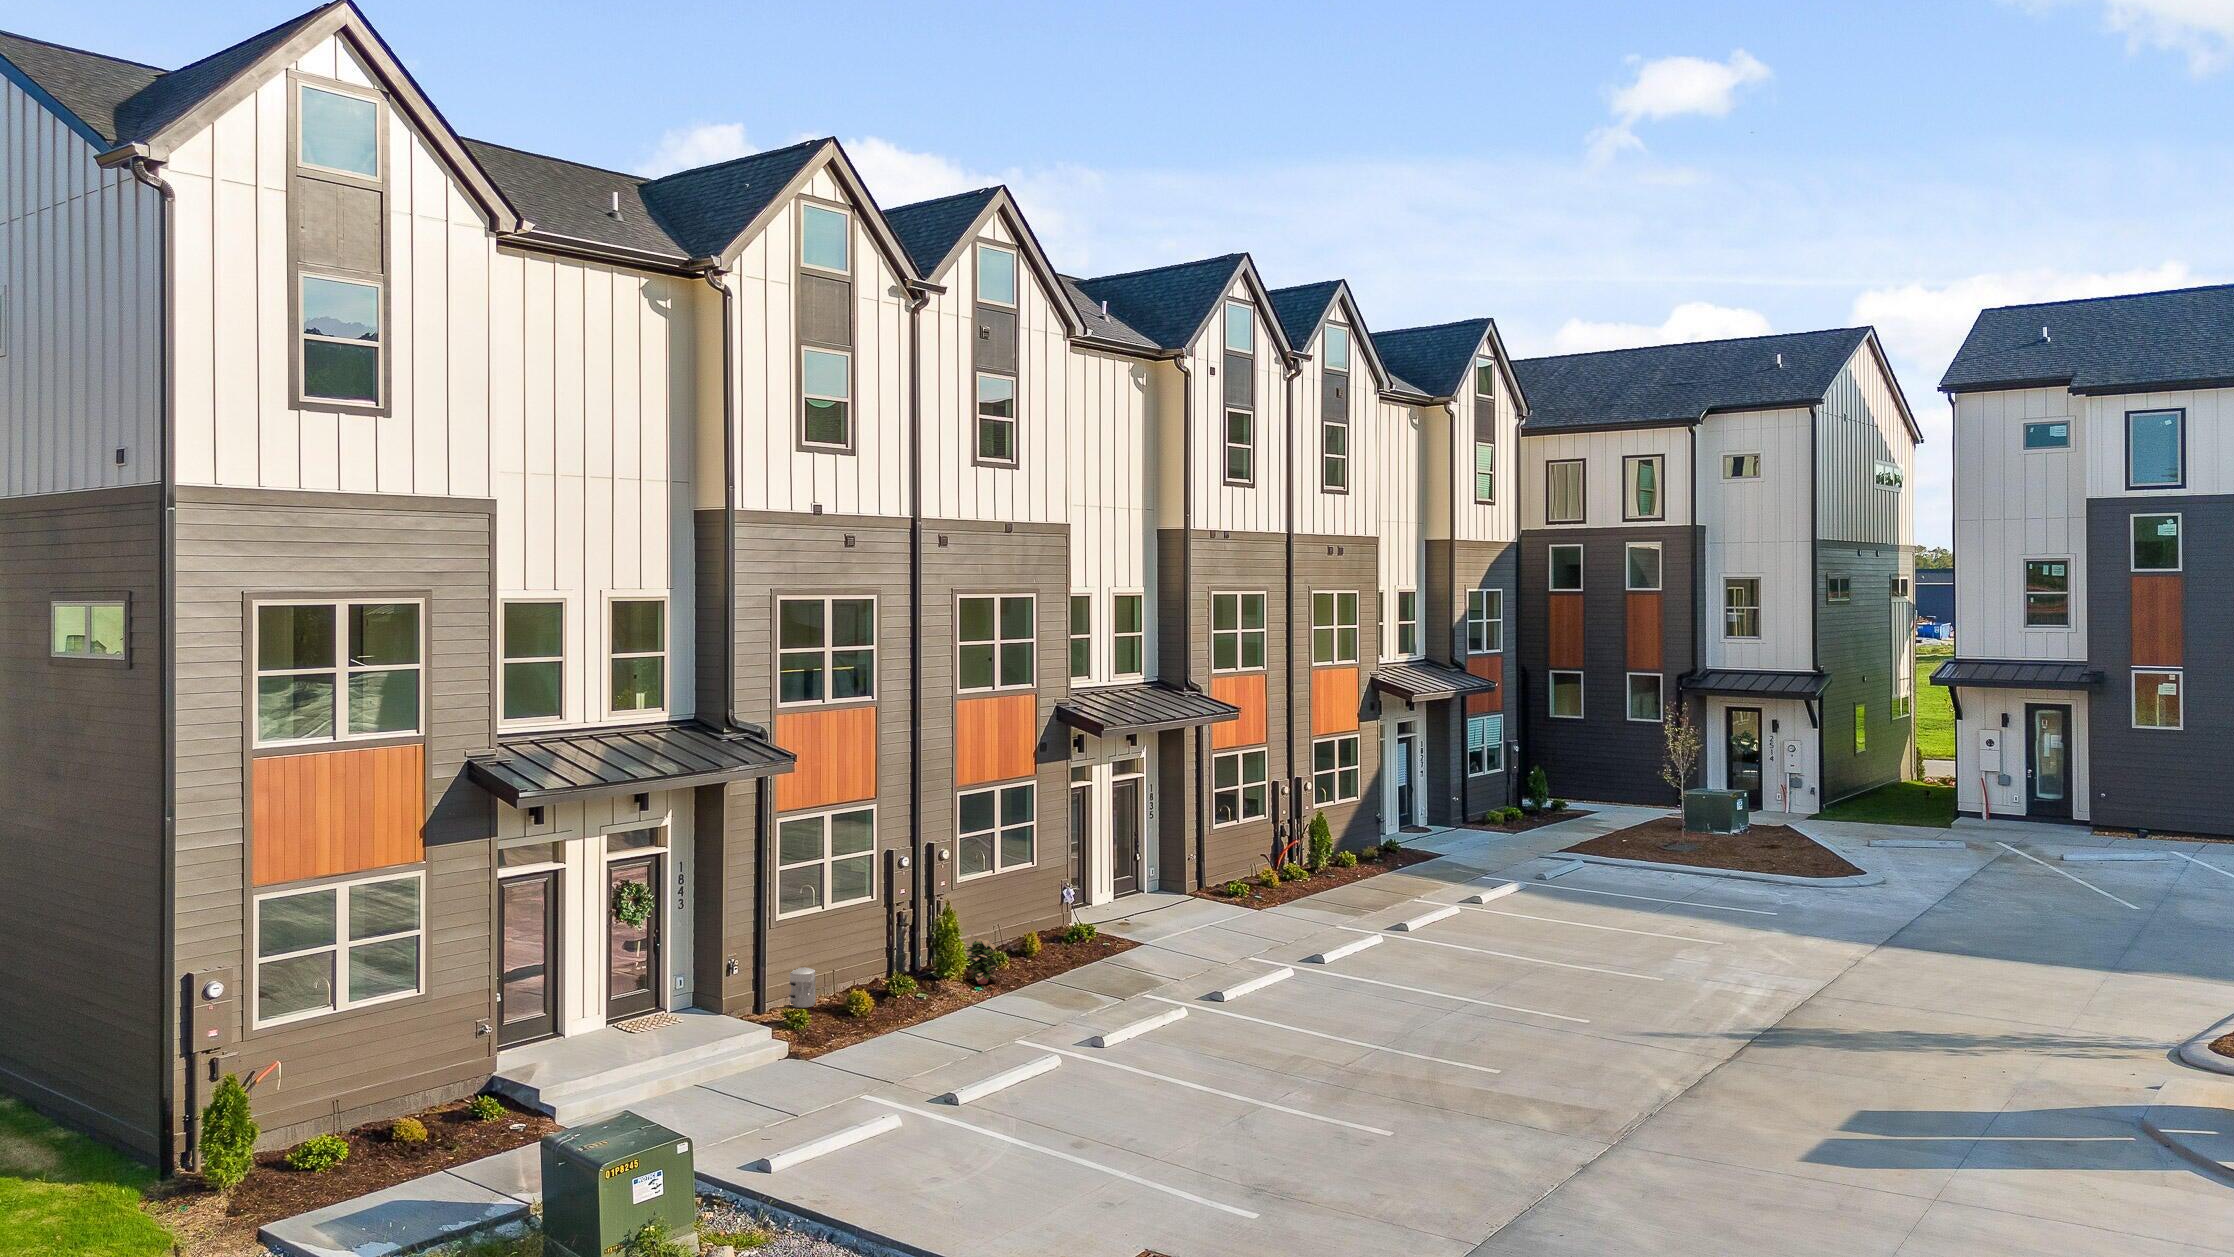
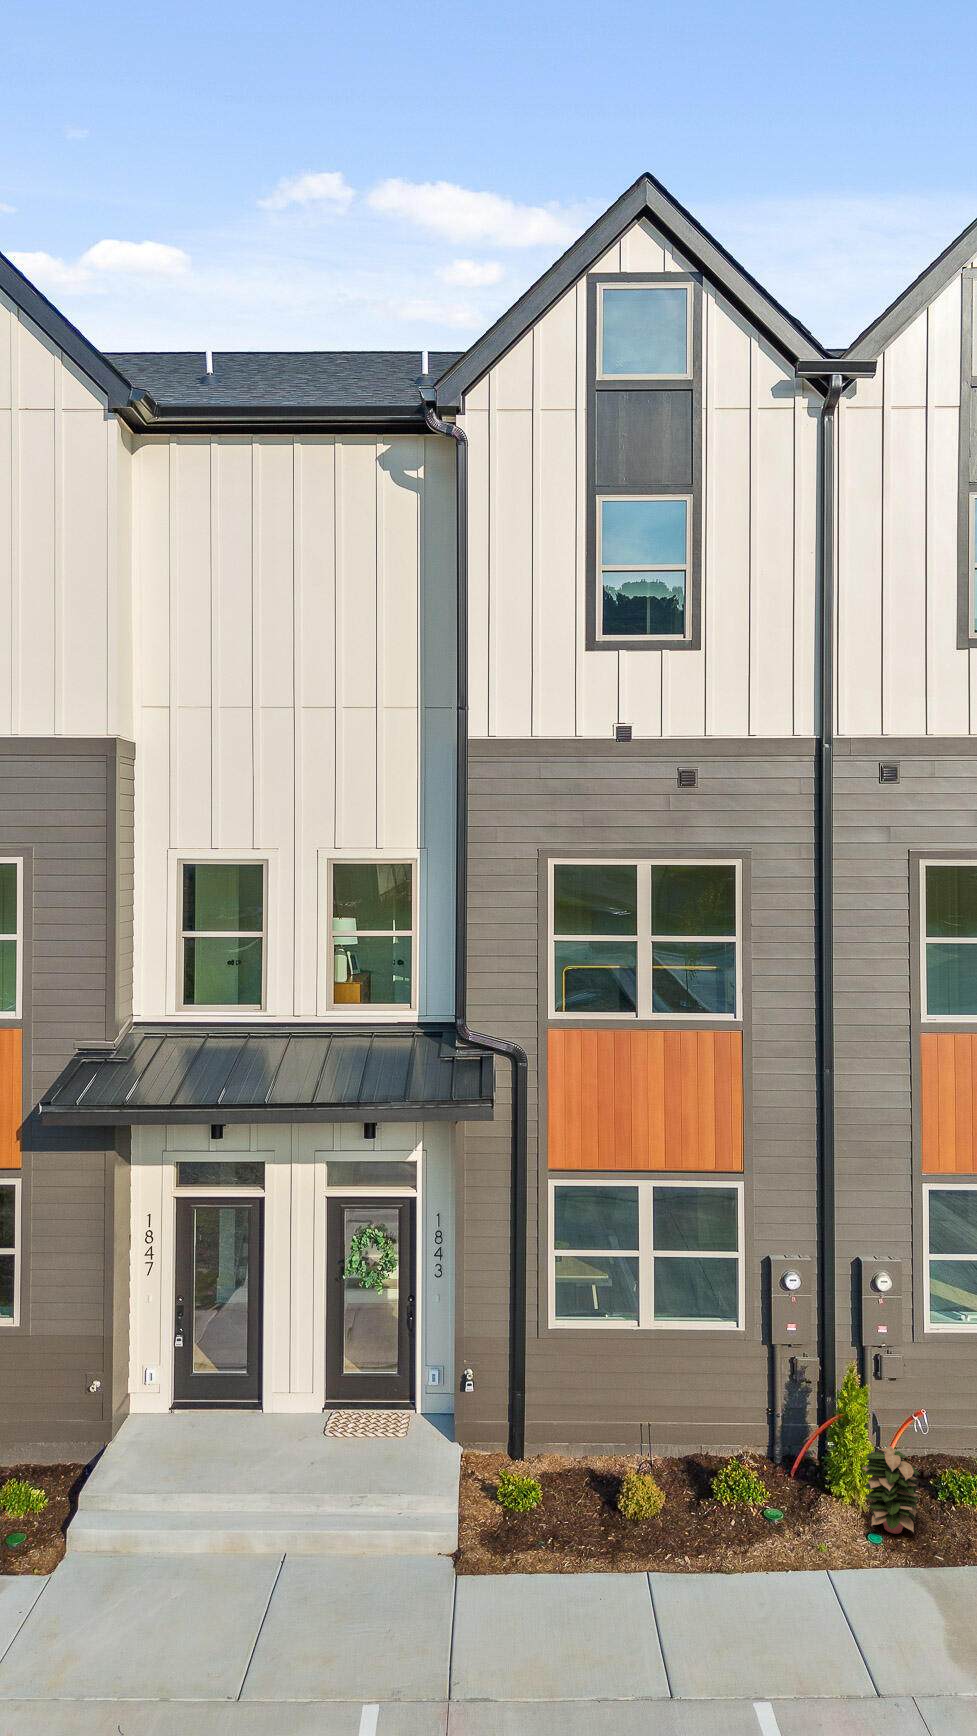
waste bin: present [789,967,816,1008] -> none [554,1406,599,1476]

